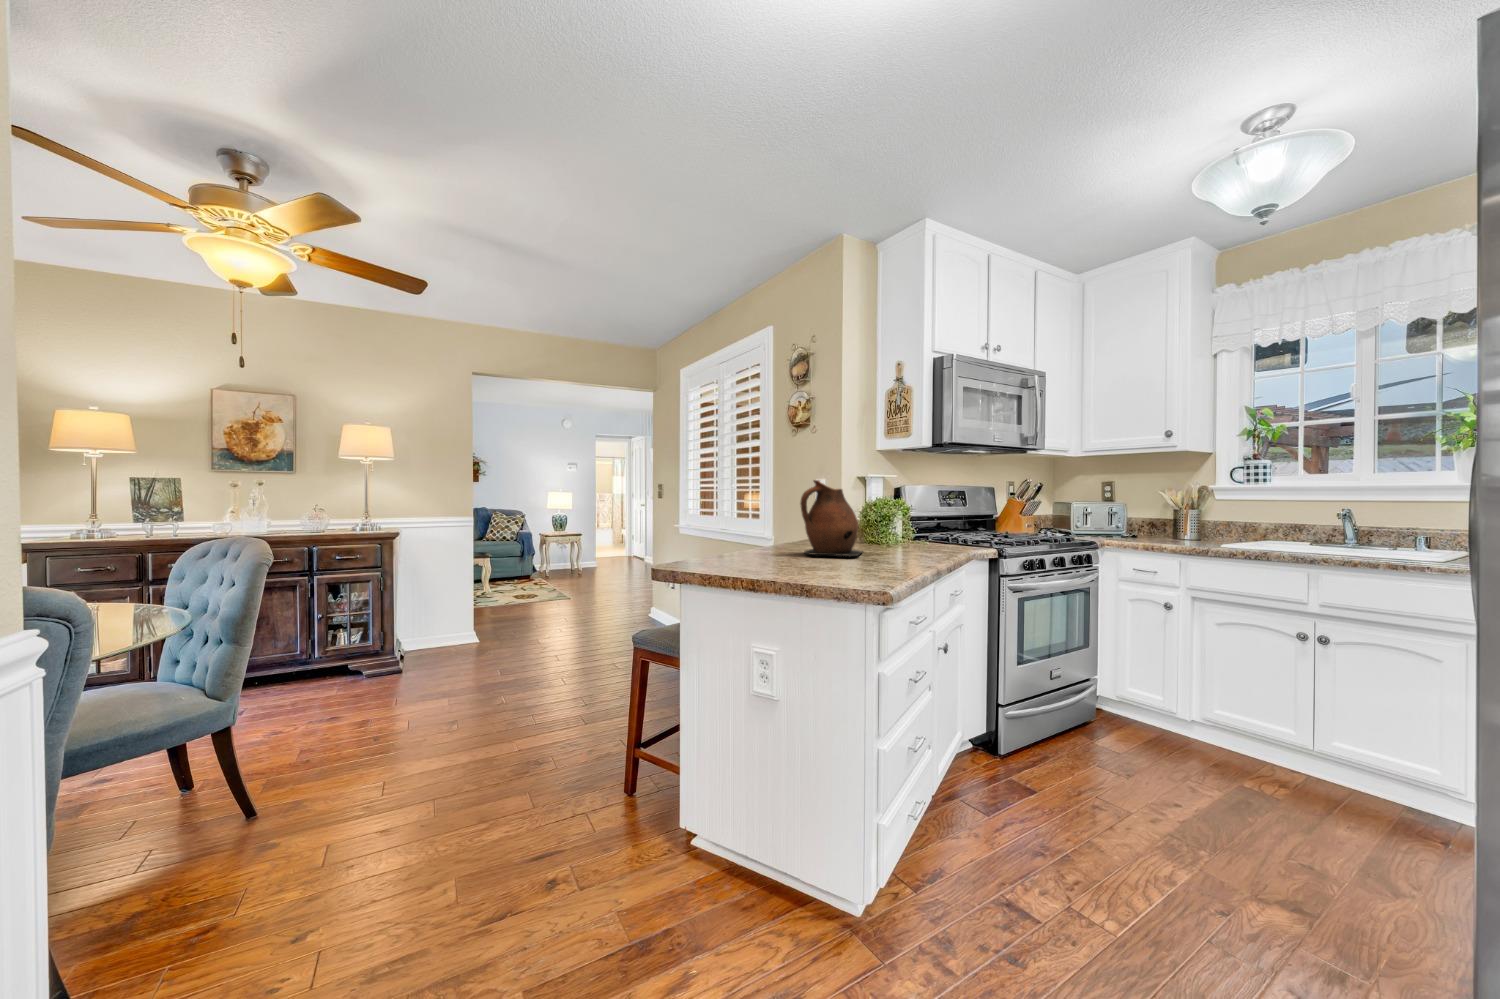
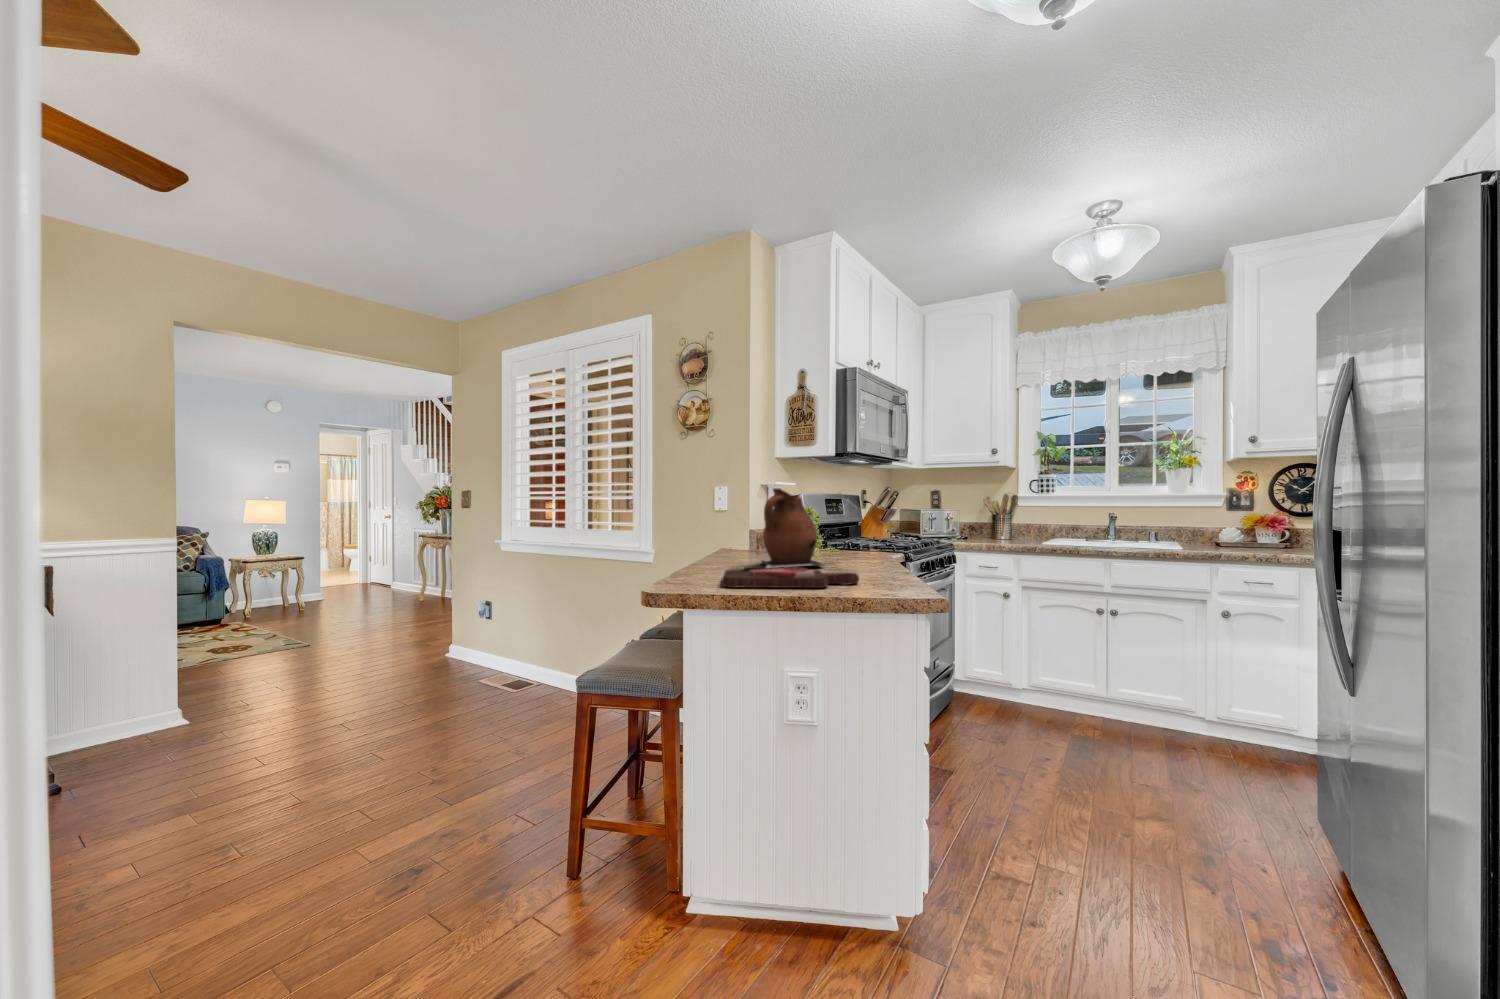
cutting board: none [713,552,846,574] -> present [722,564,859,588]

